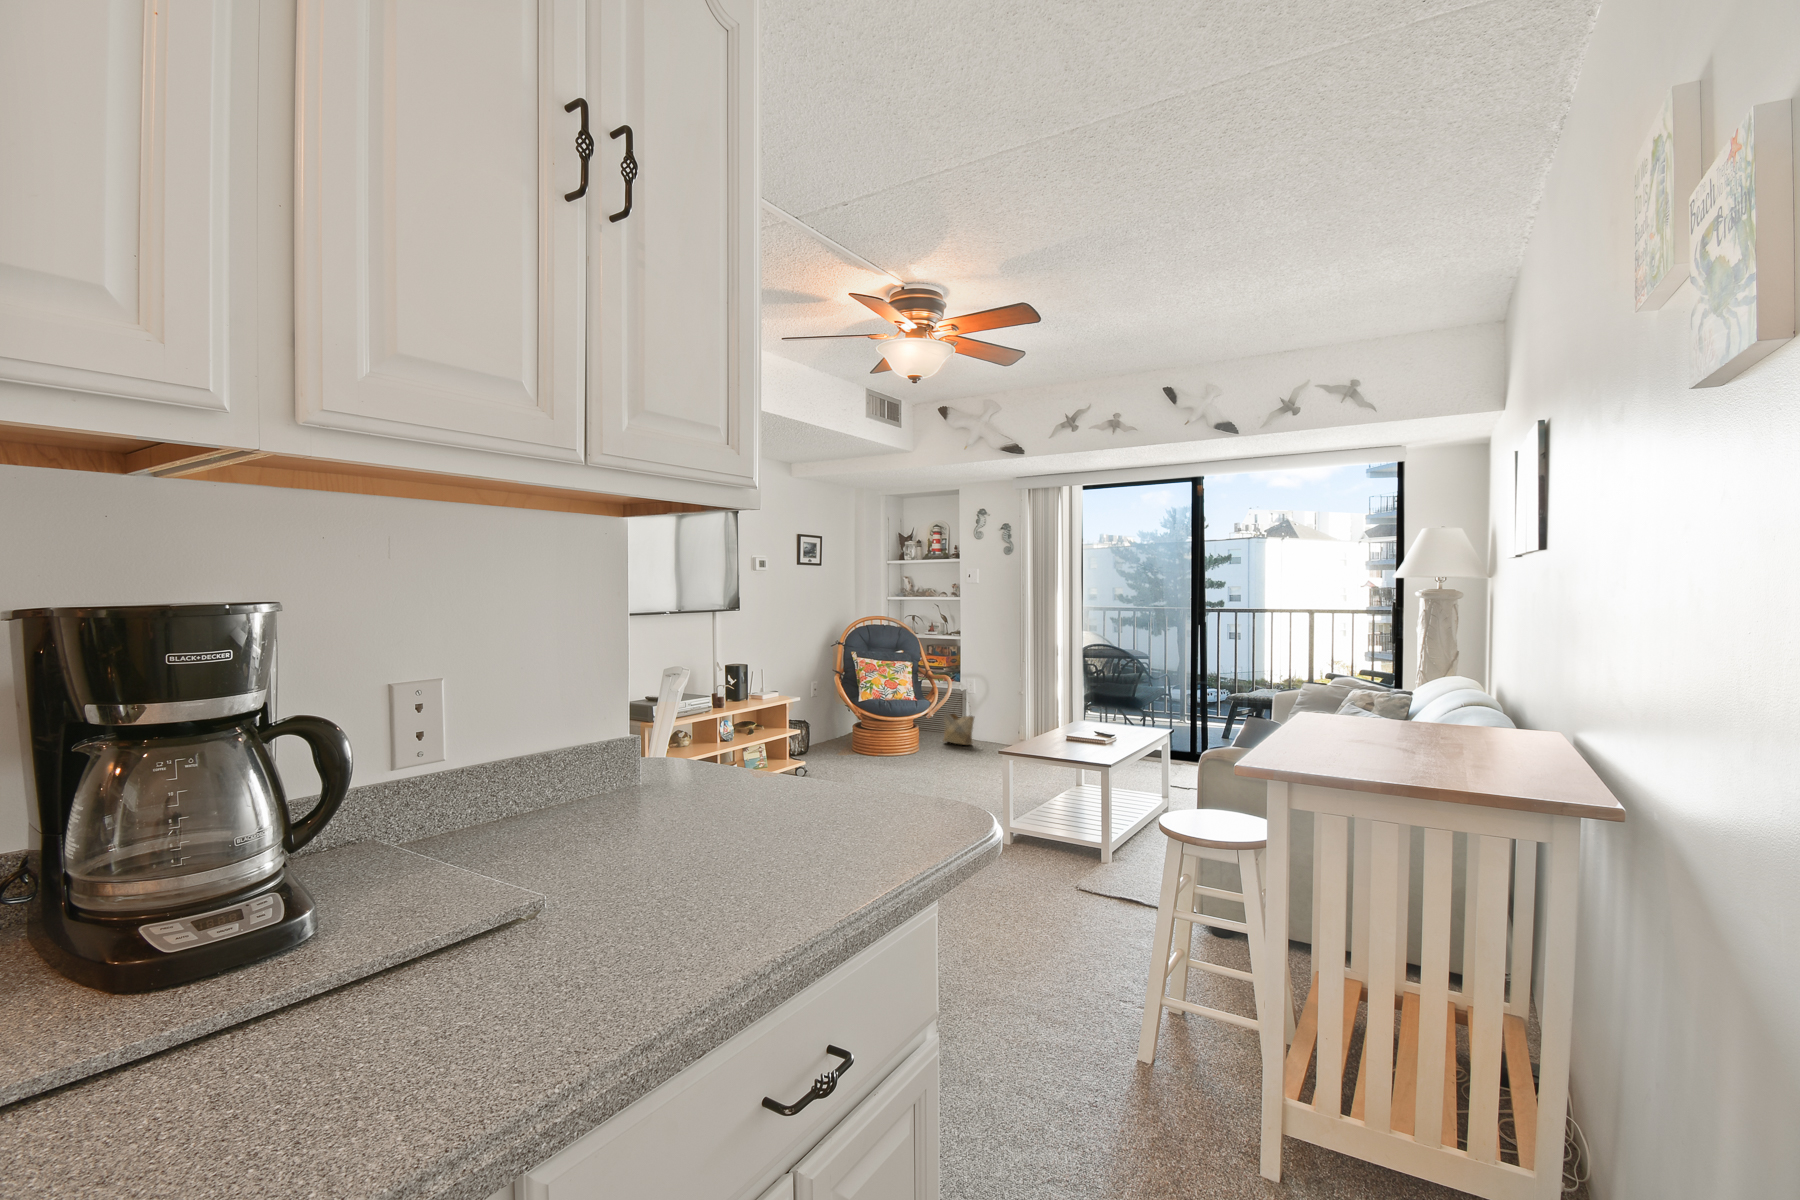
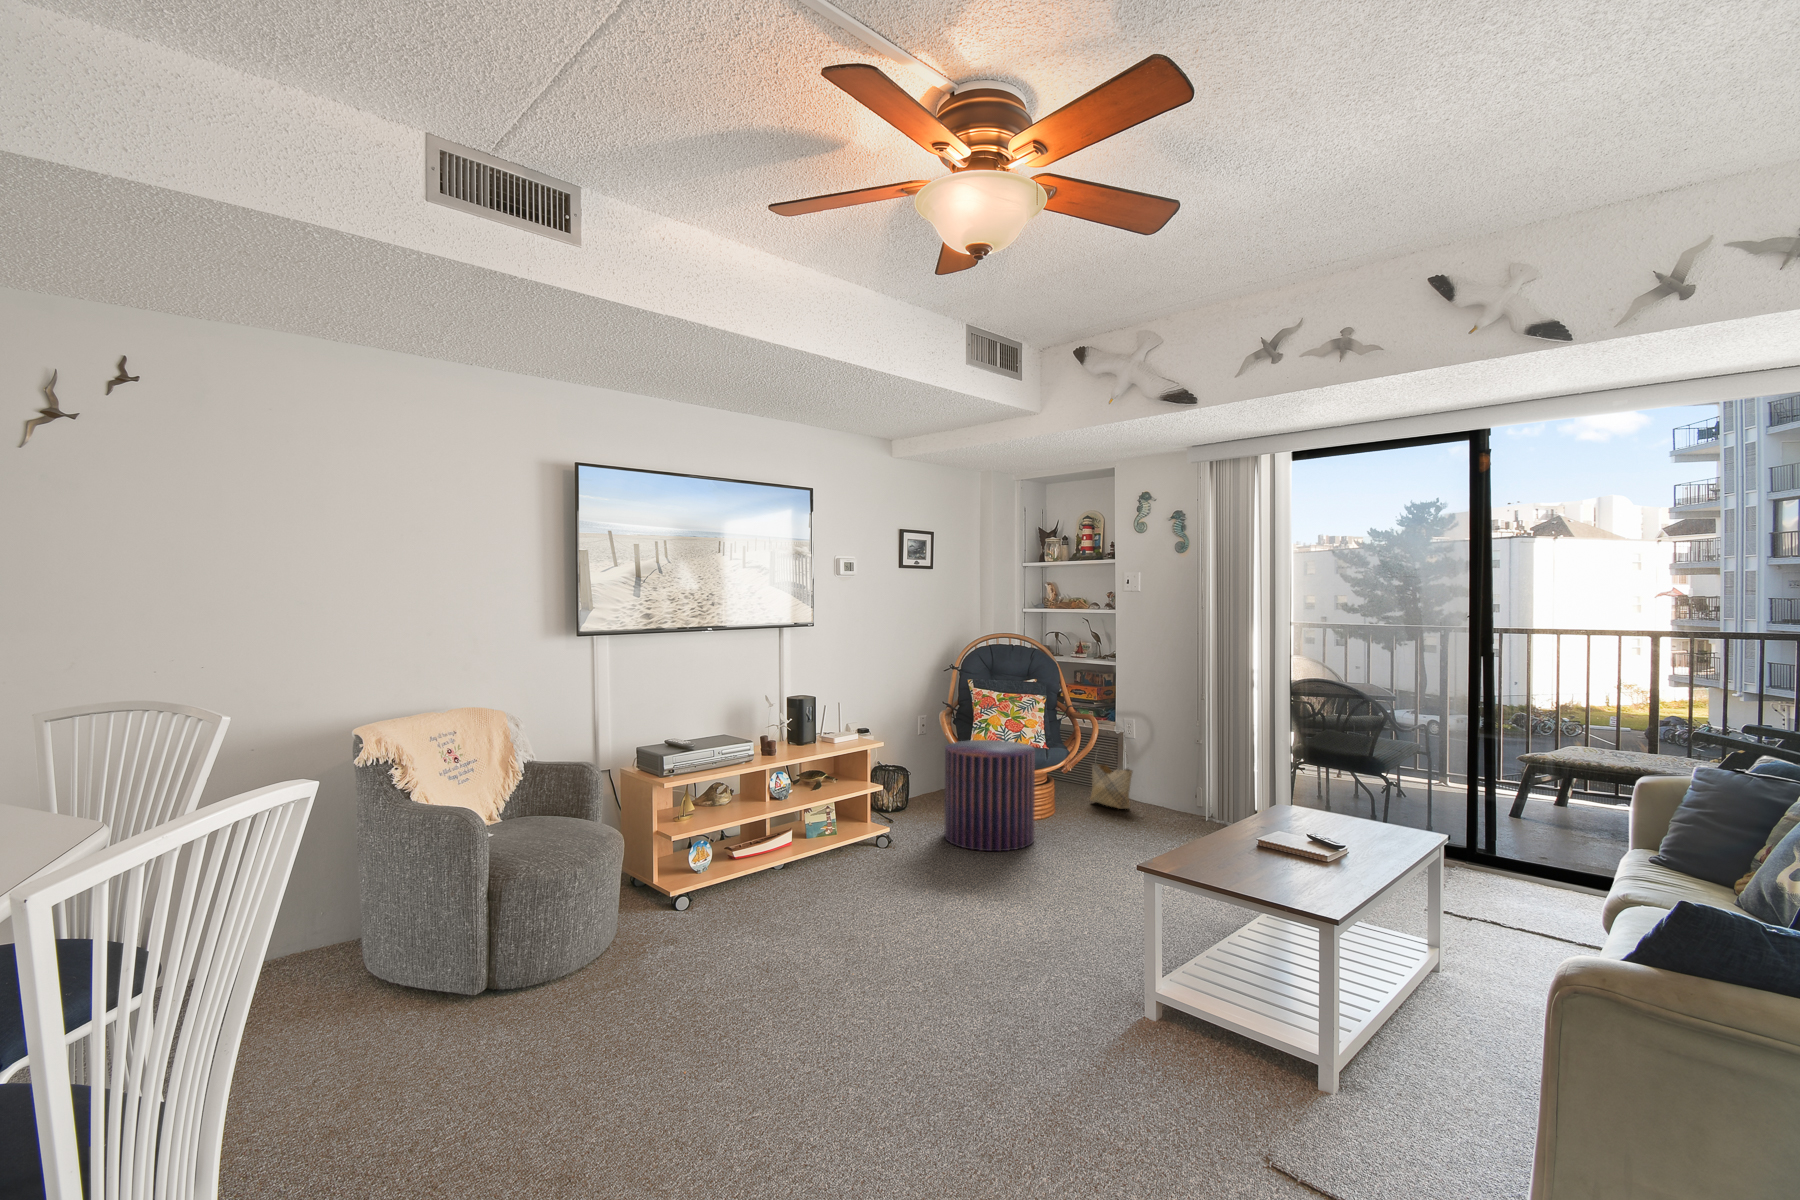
pouf: none [843,695,910,773] -> present [944,740,1035,851]

